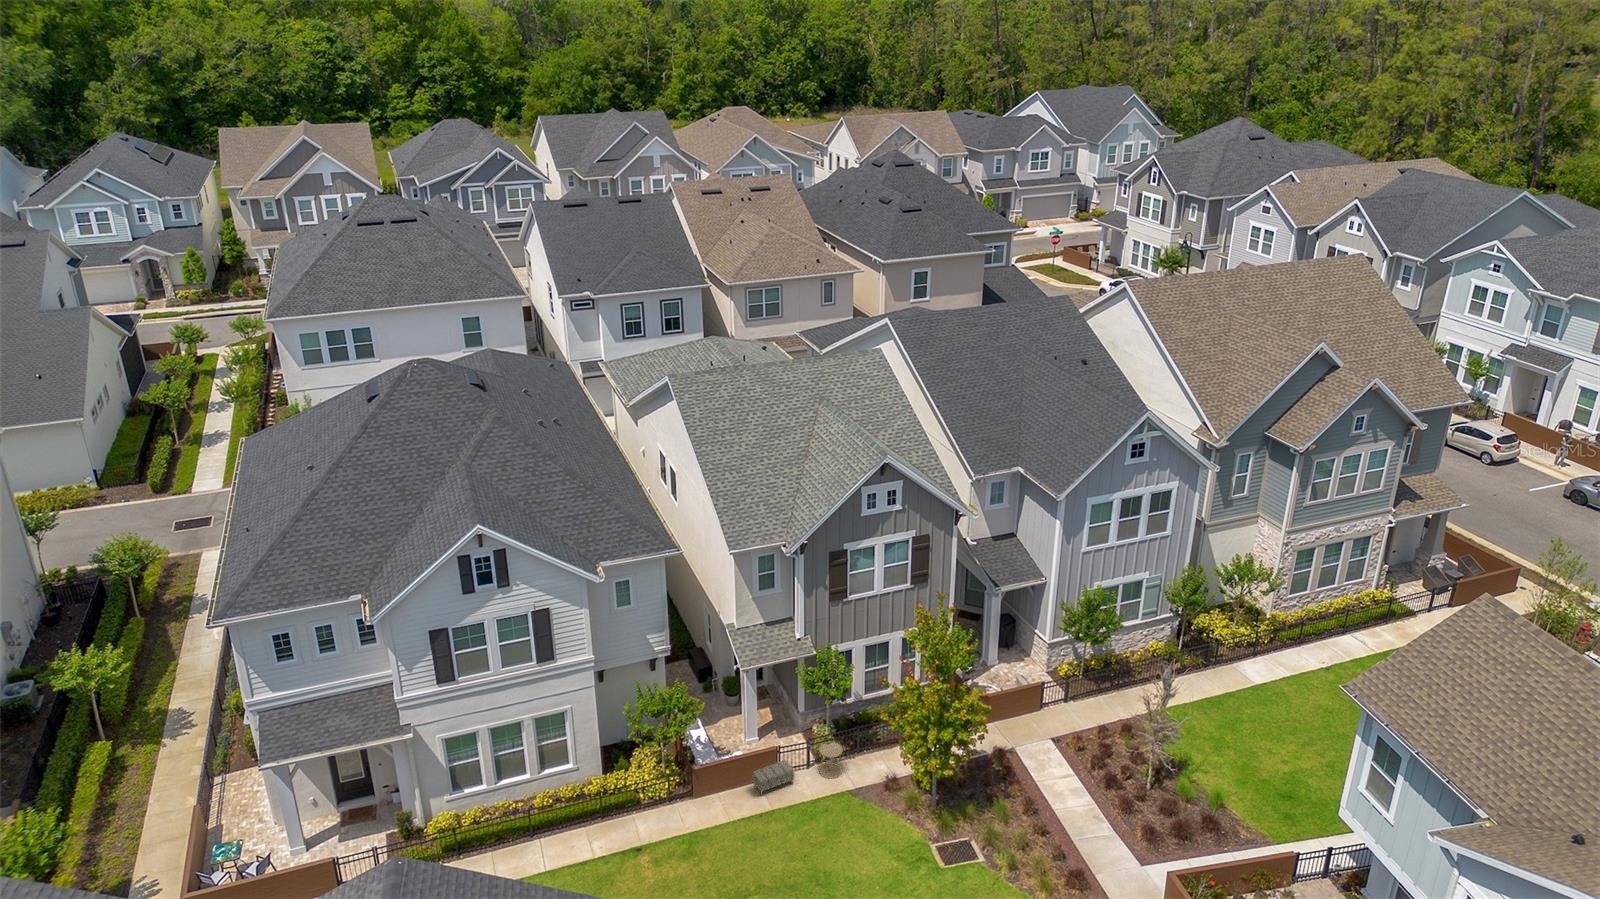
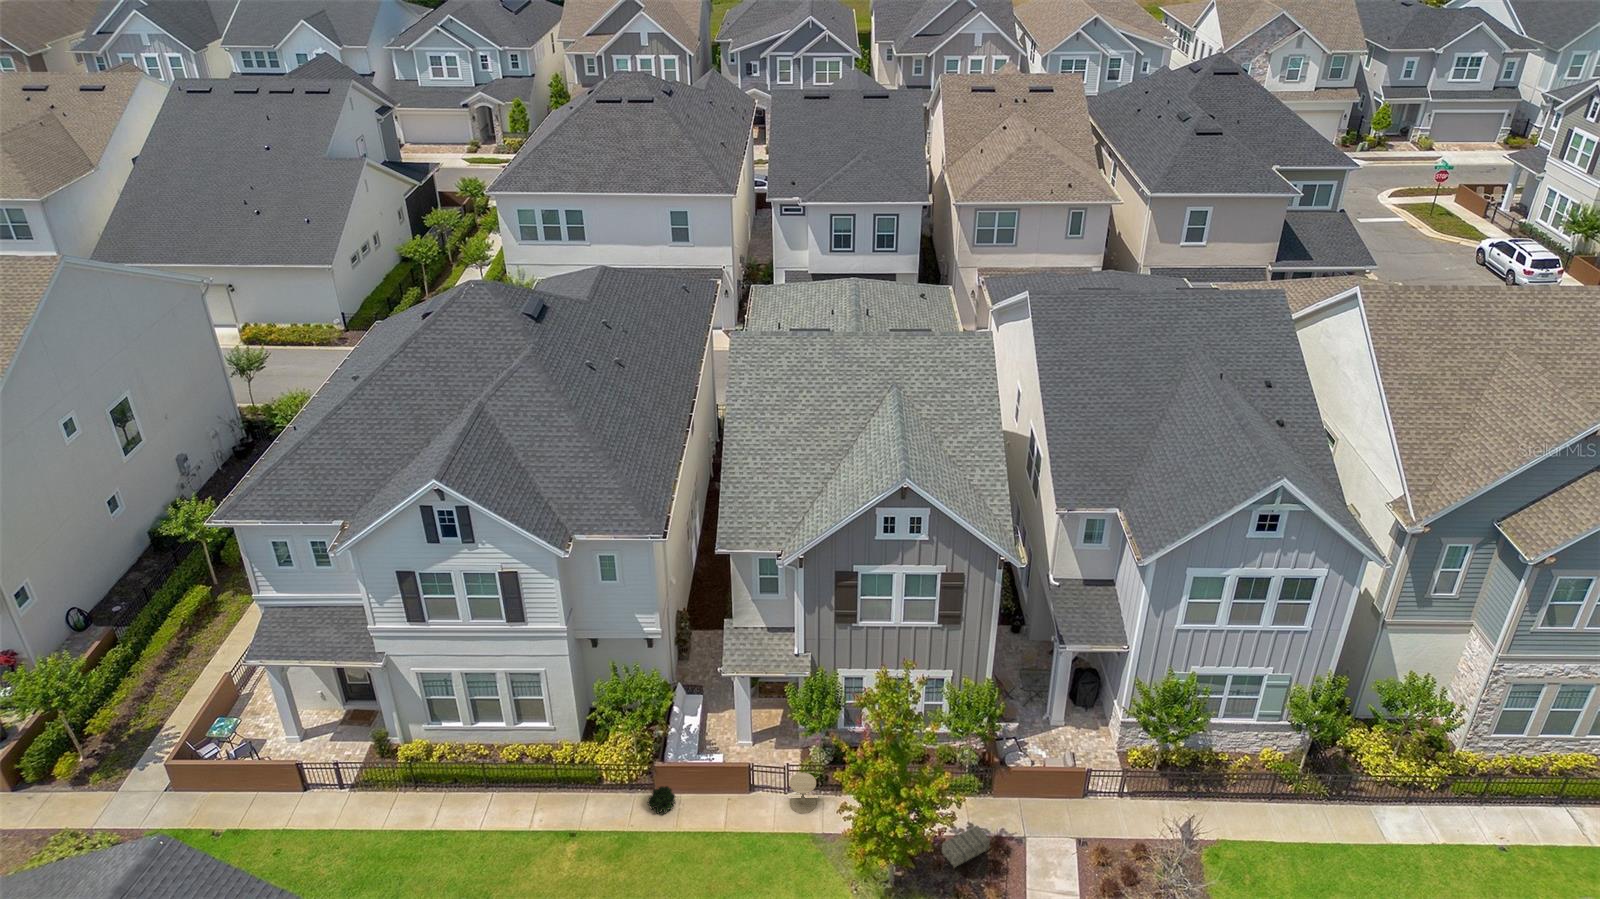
bench: present [752,760,794,794] -> present [942,826,990,869]
potted plant: none [697,785,723,812] -> present [648,786,675,814]

